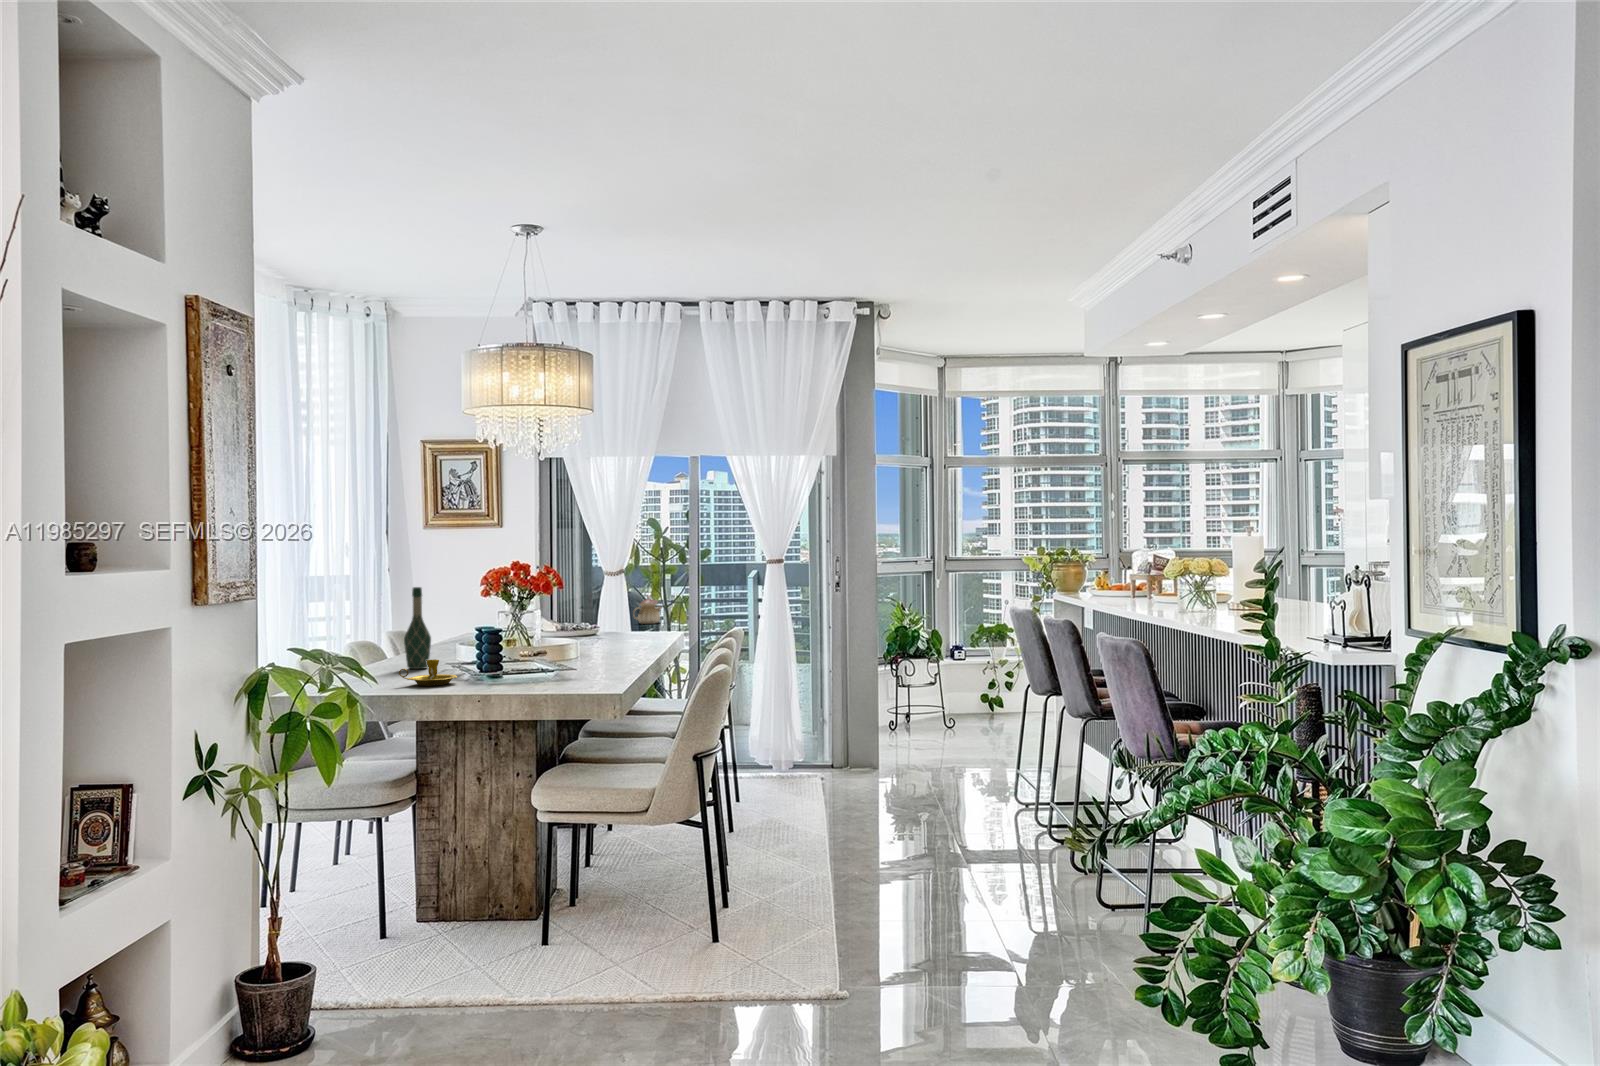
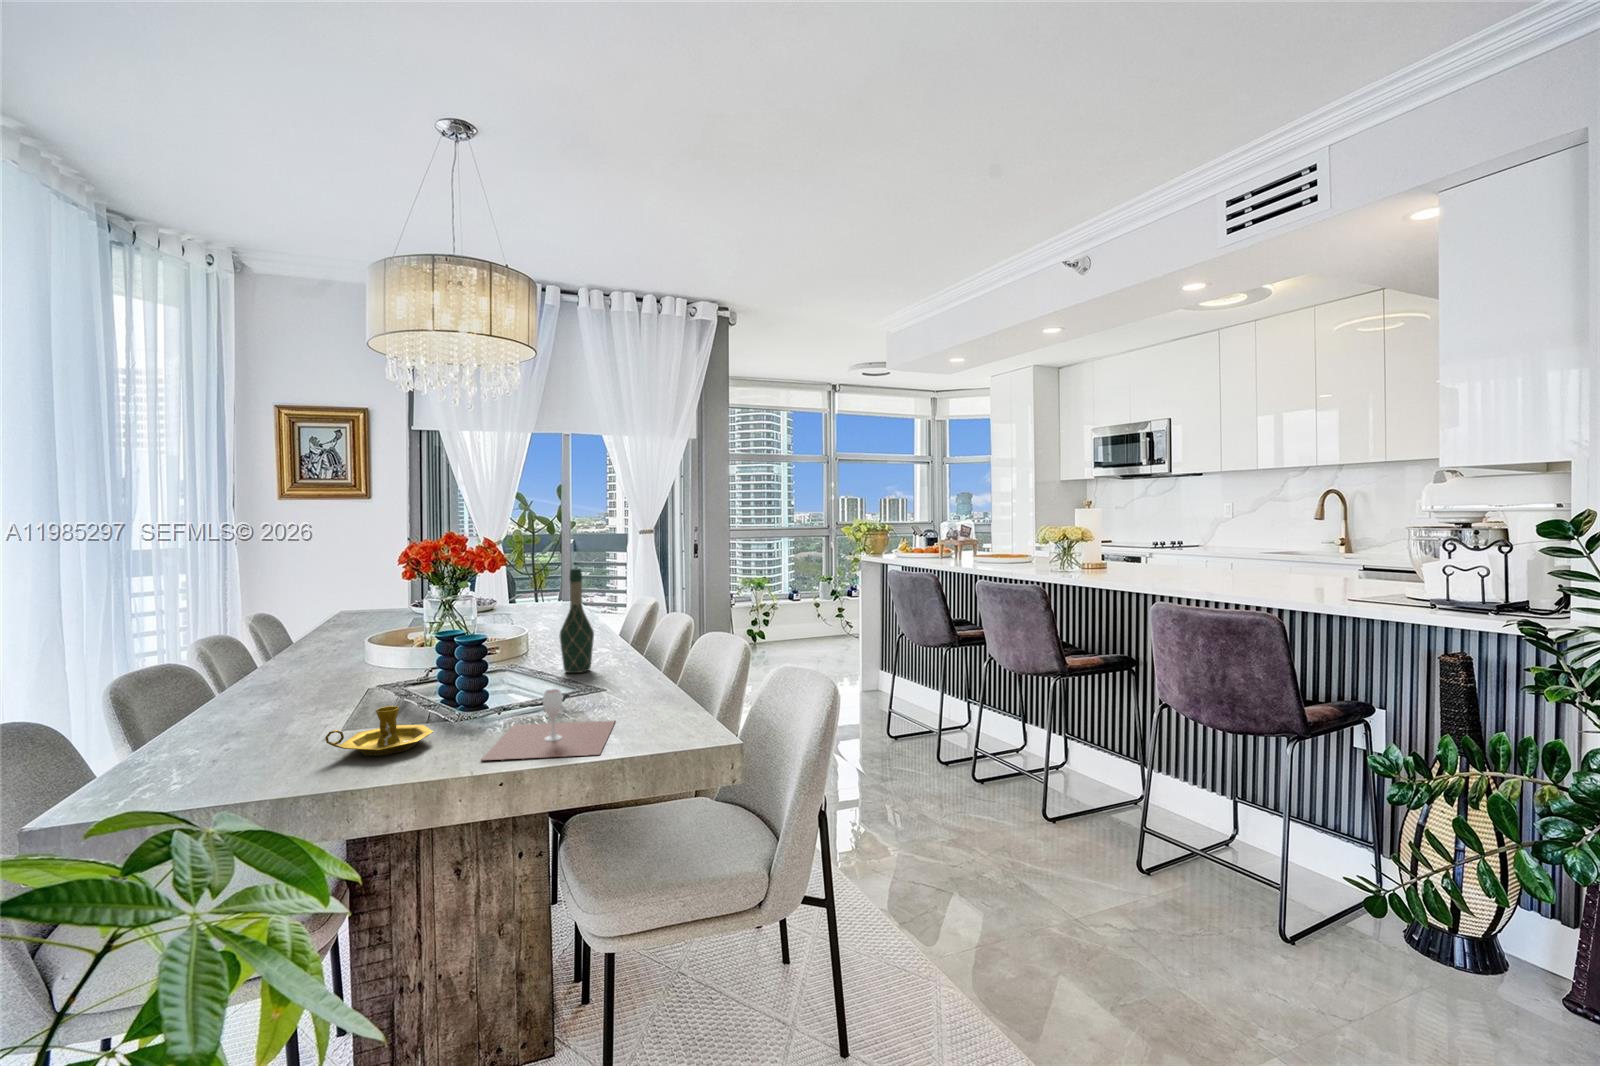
wine bottle: present [404,587,431,669] -> present [560,569,594,673]
teapot: present [633,596,662,624] -> none [525,568,552,596]
wine glass: none [472,654,568,691] -> present [481,689,615,760]

